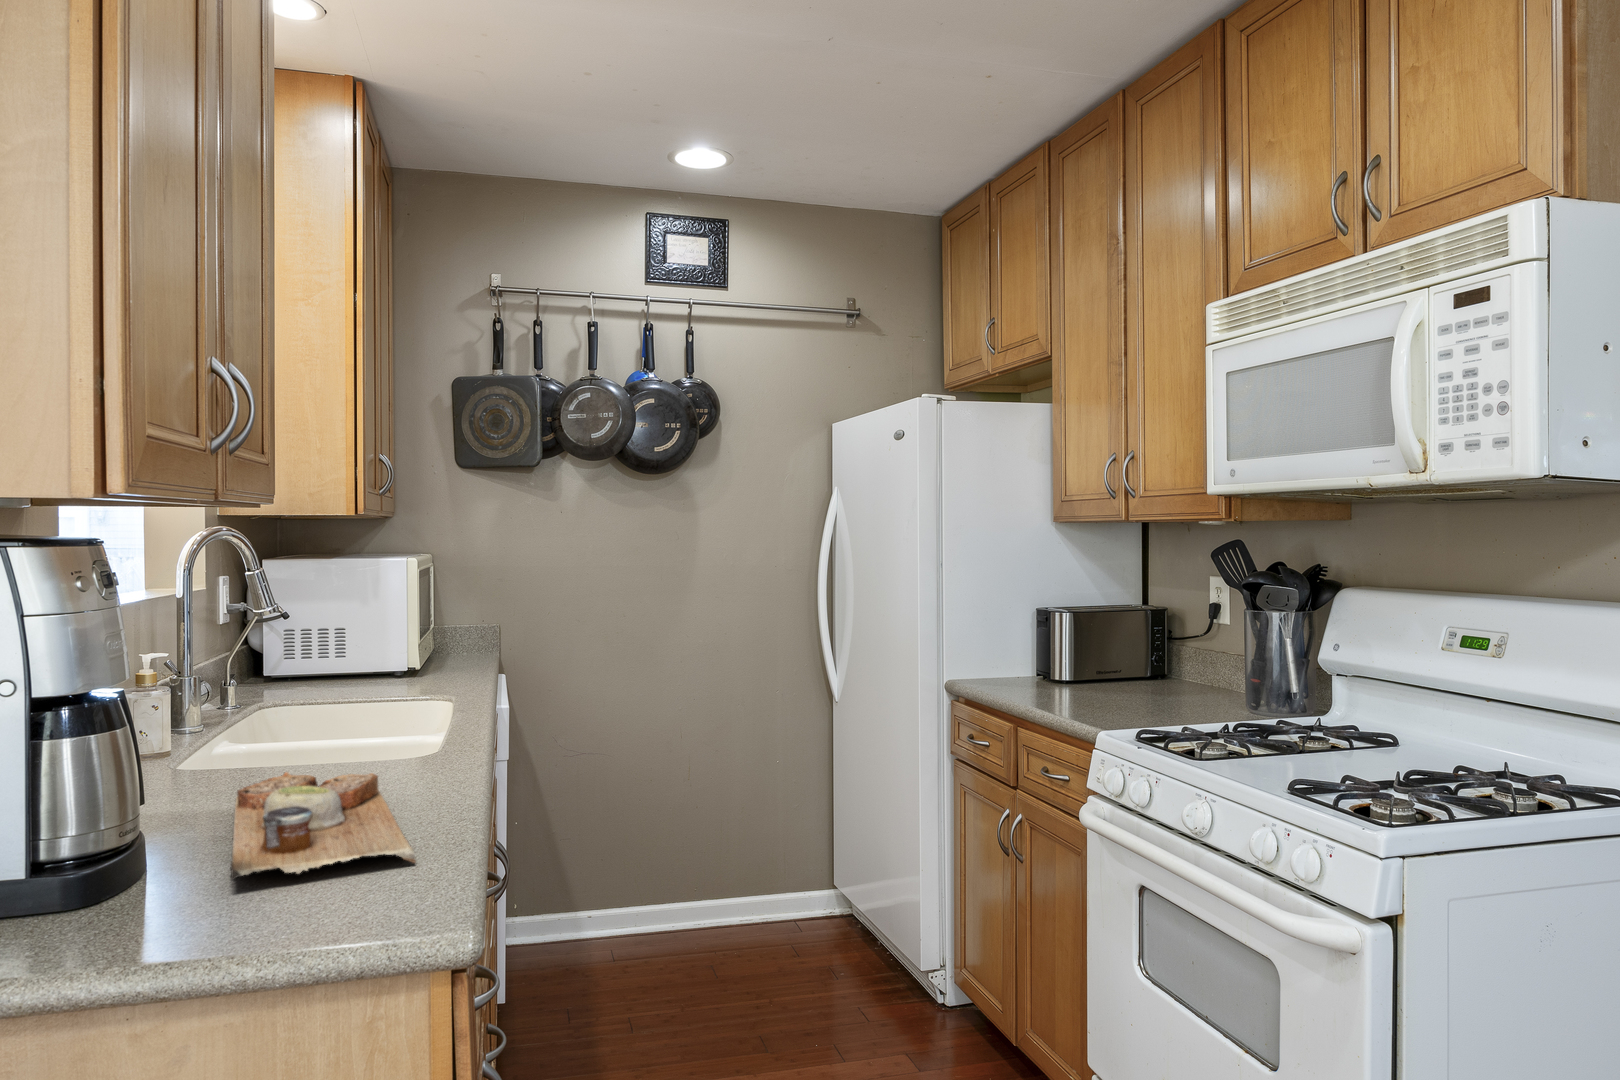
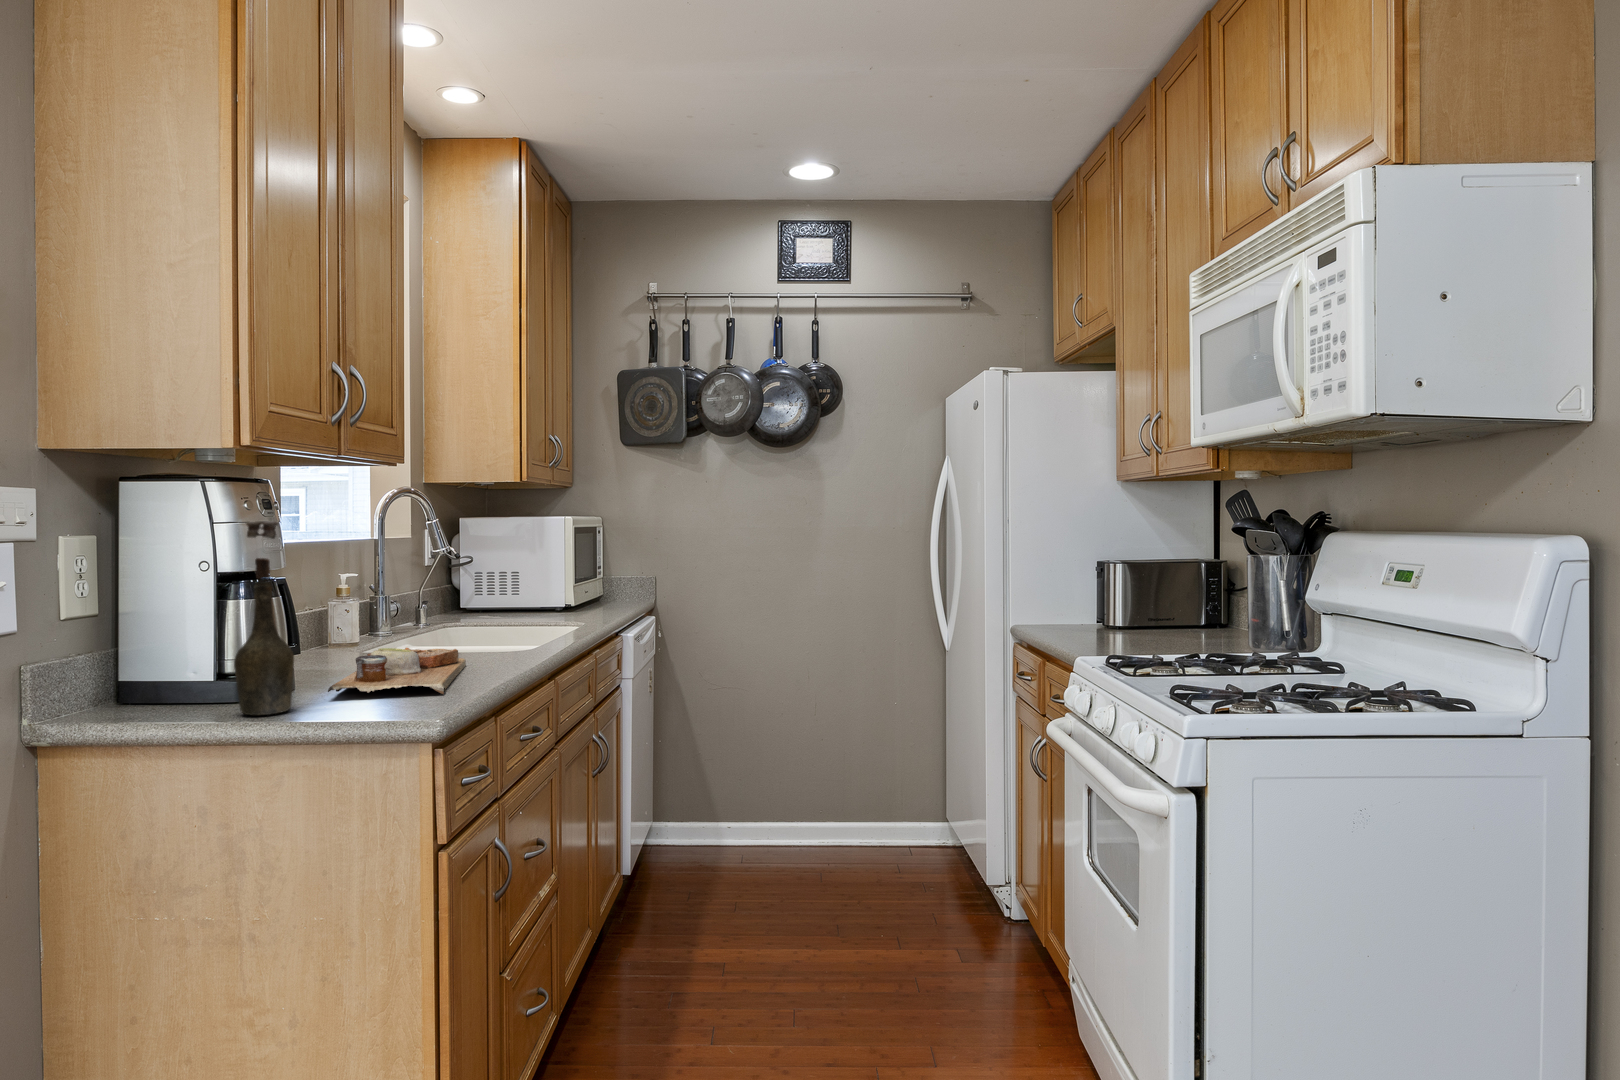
bottle: none [88,617,193,948] -> present [234,521,294,715]

